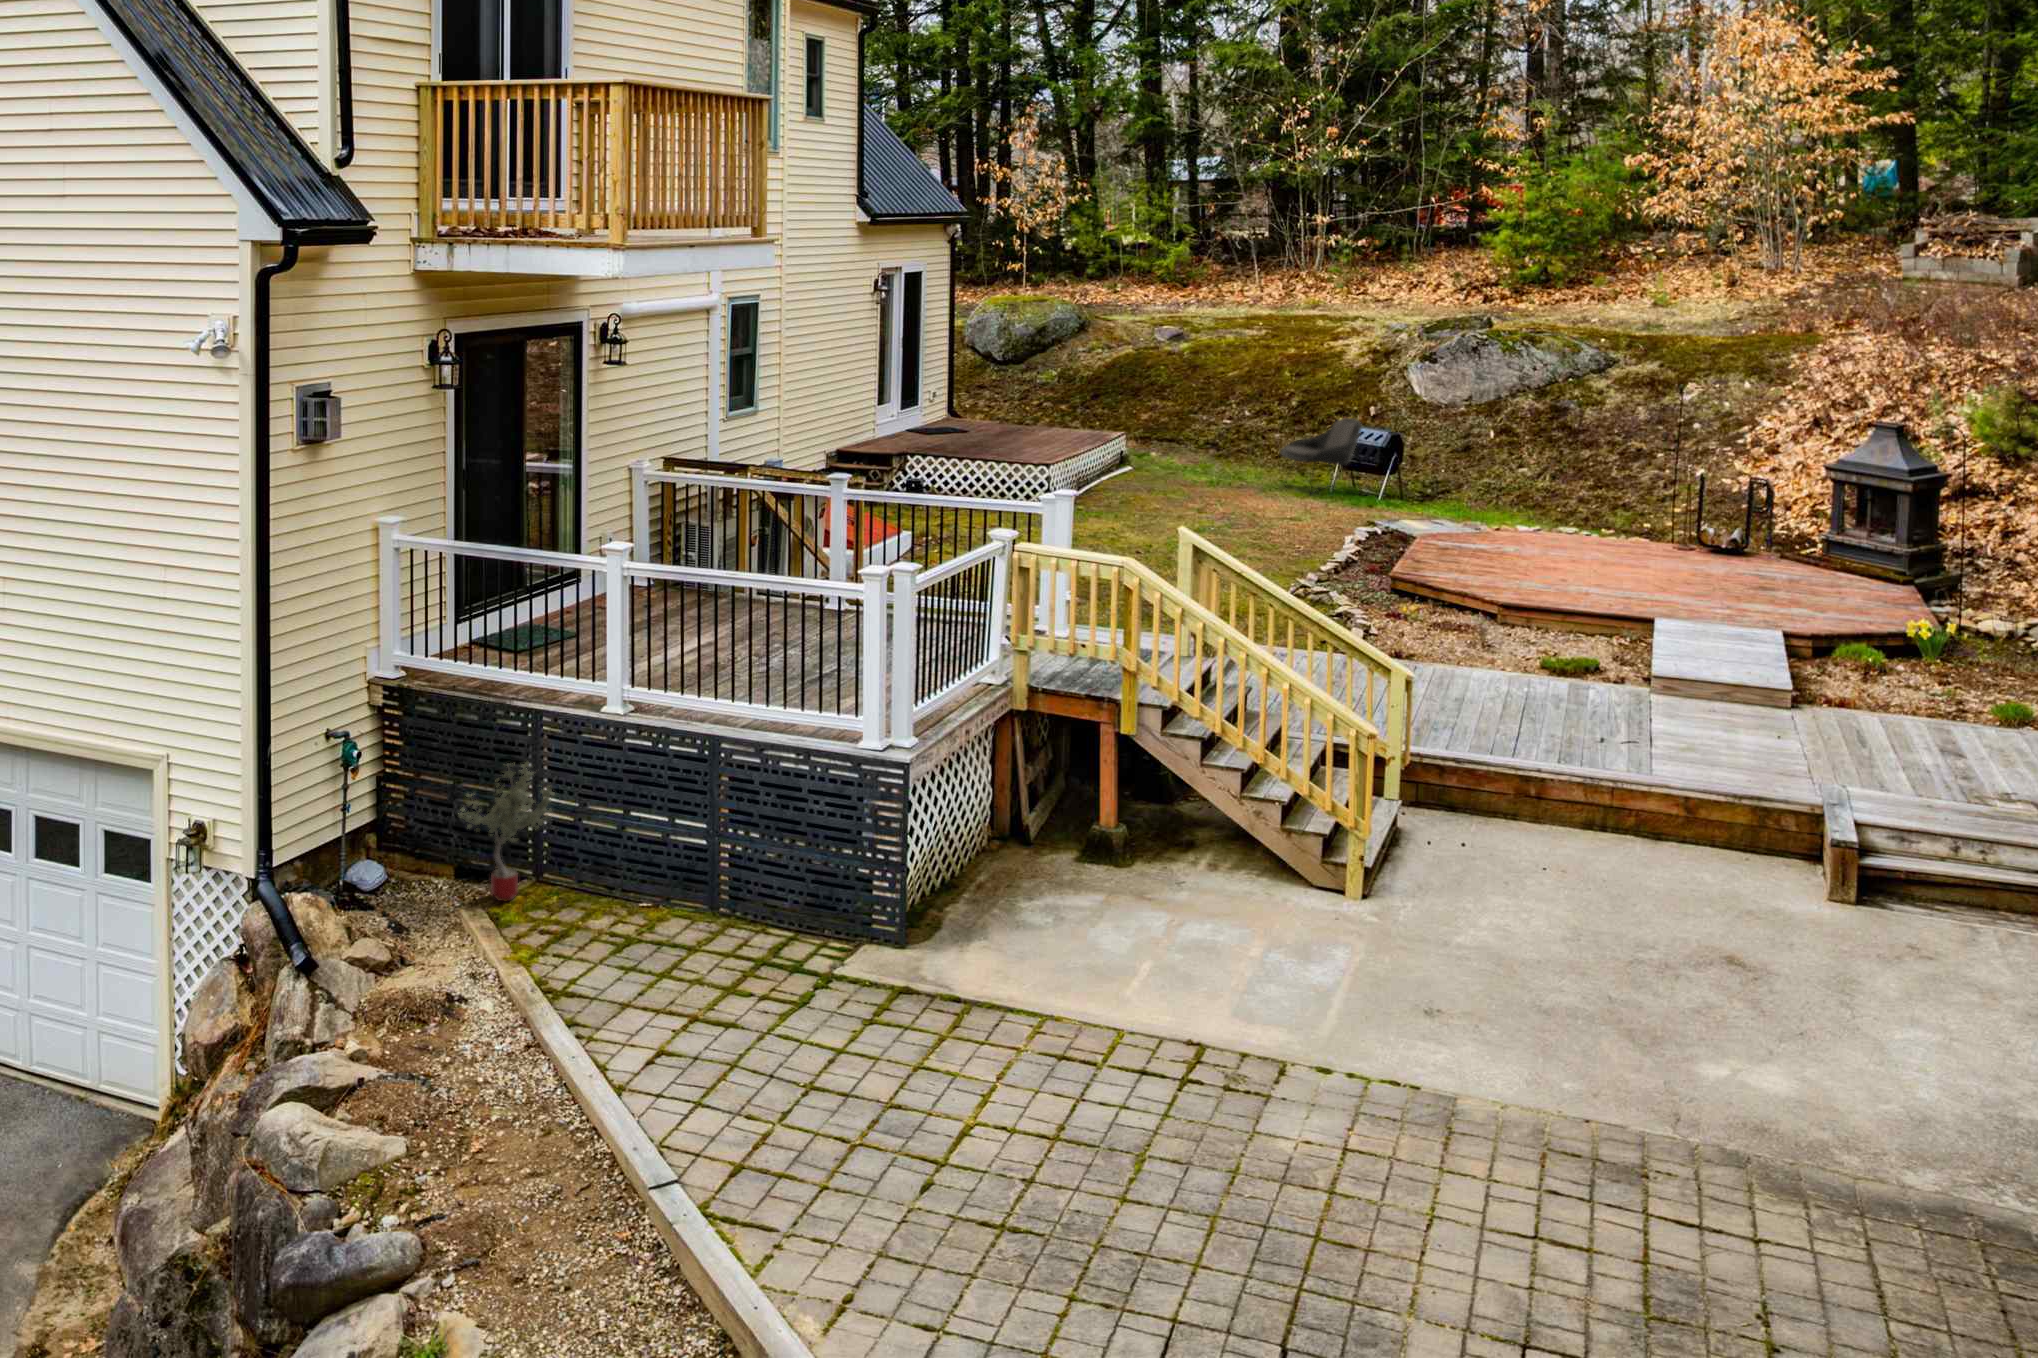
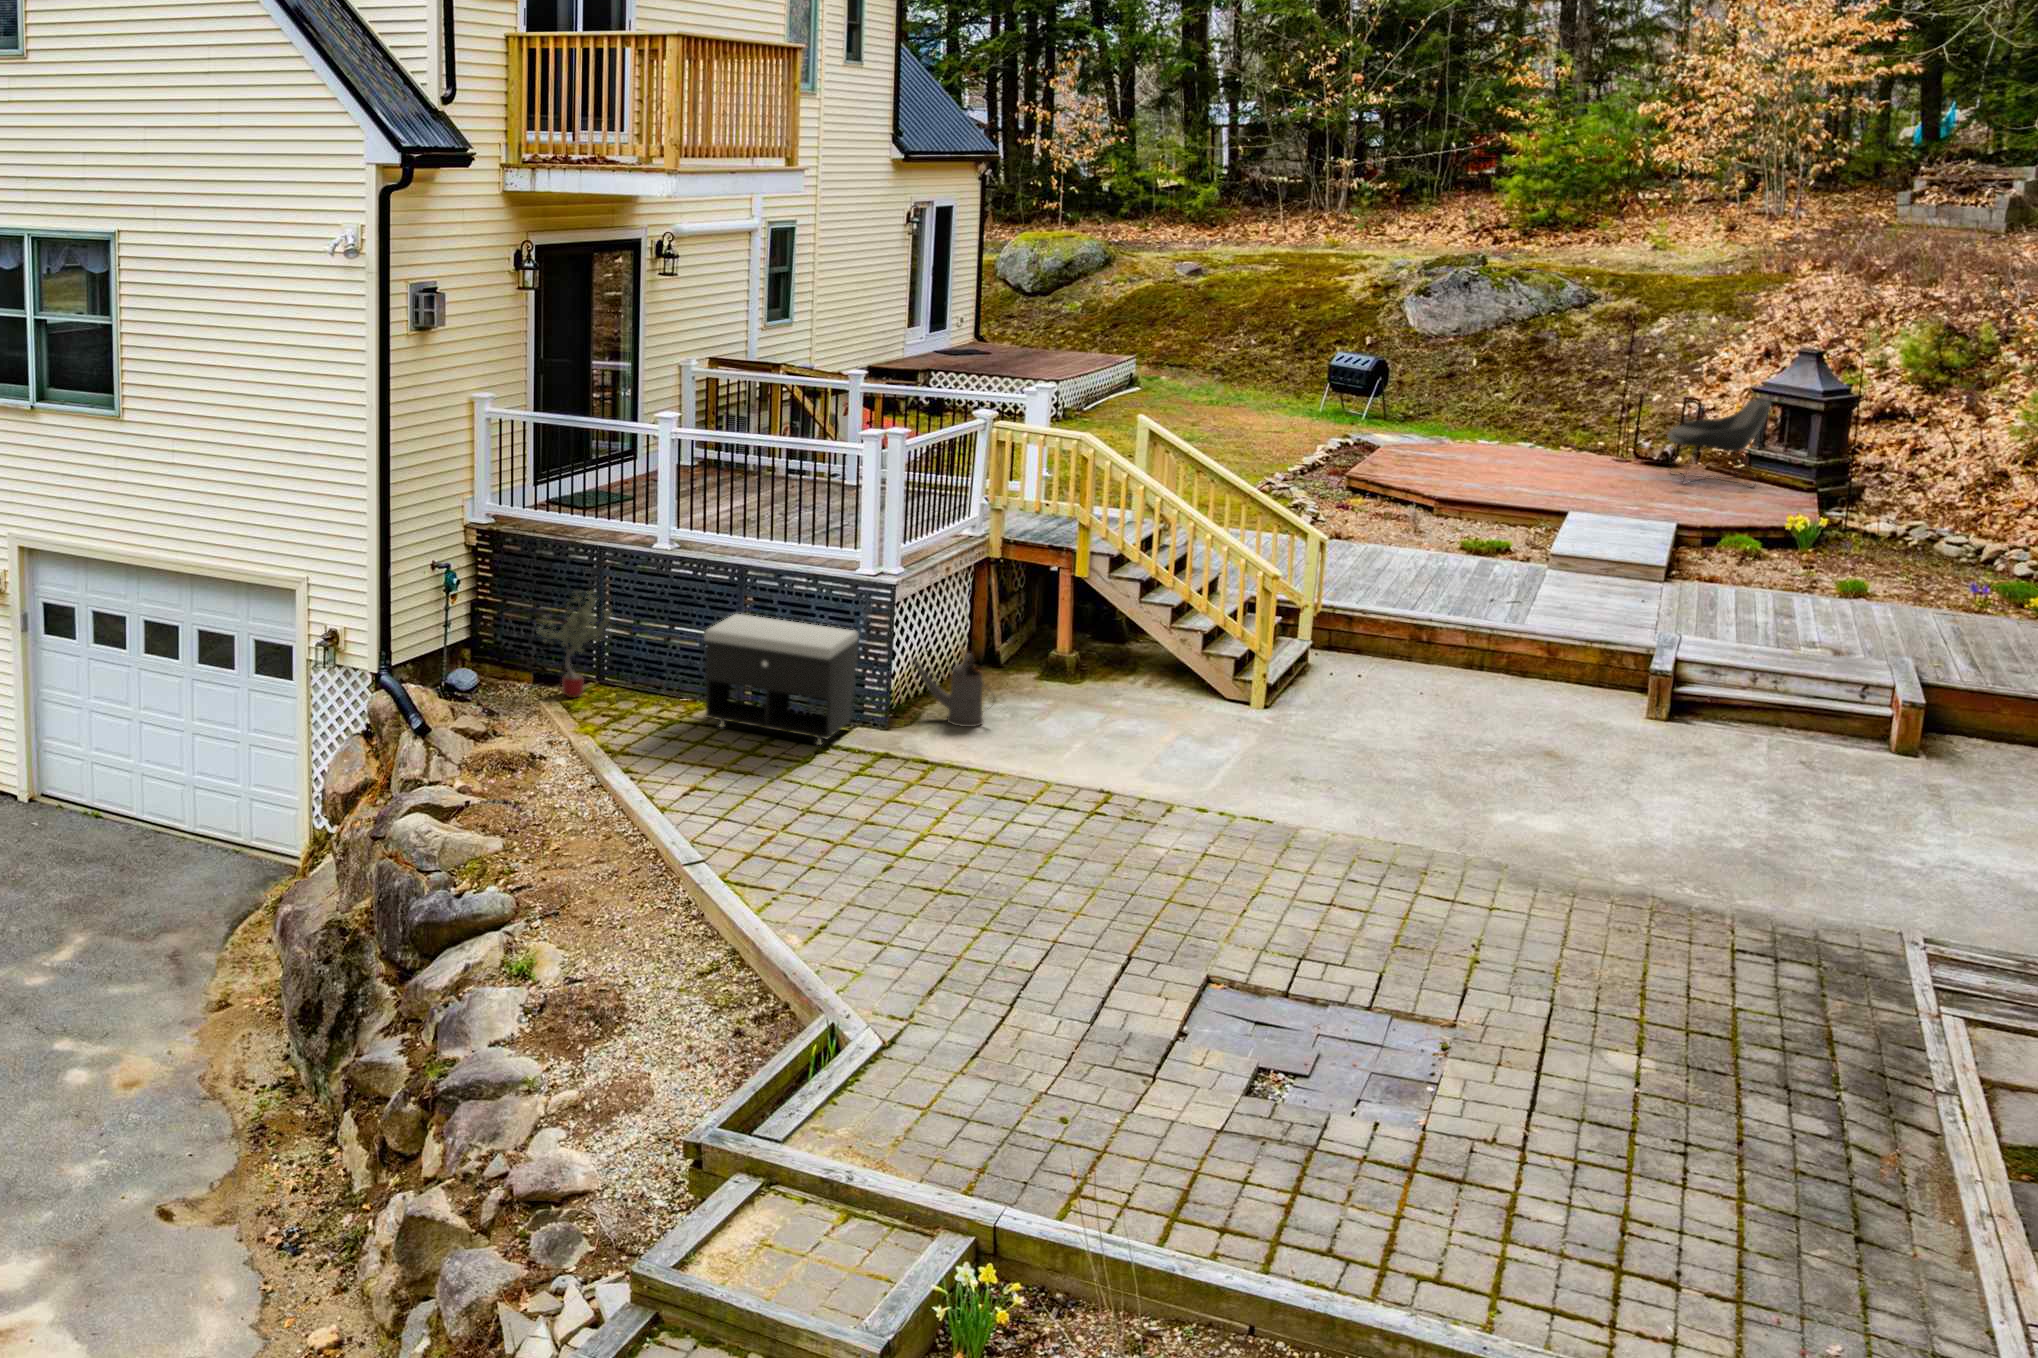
lounge chair: present [1281,418,1362,494] -> present [1667,399,1771,488]
storage bench: none [669,792,864,972] -> present [704,614,858,744]
watering can: none [929,838,1038,936] -> present [912,653,992,727]

